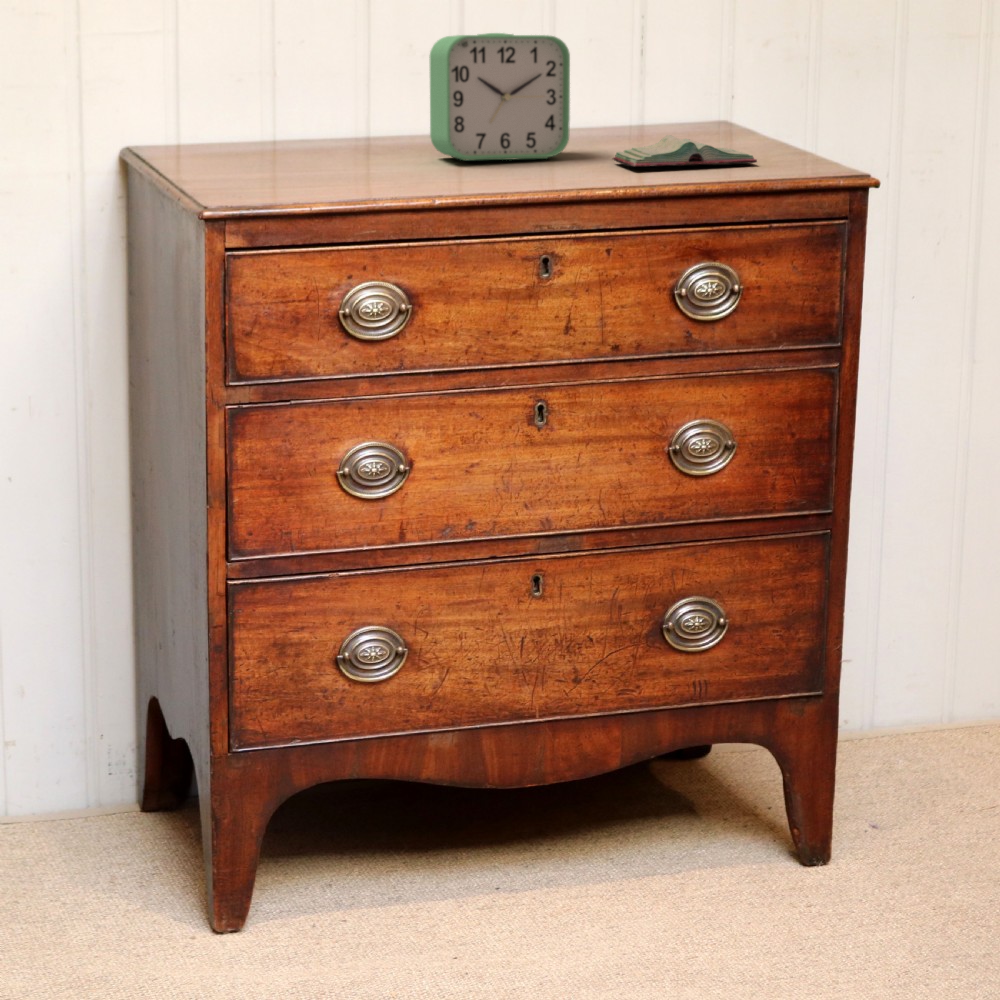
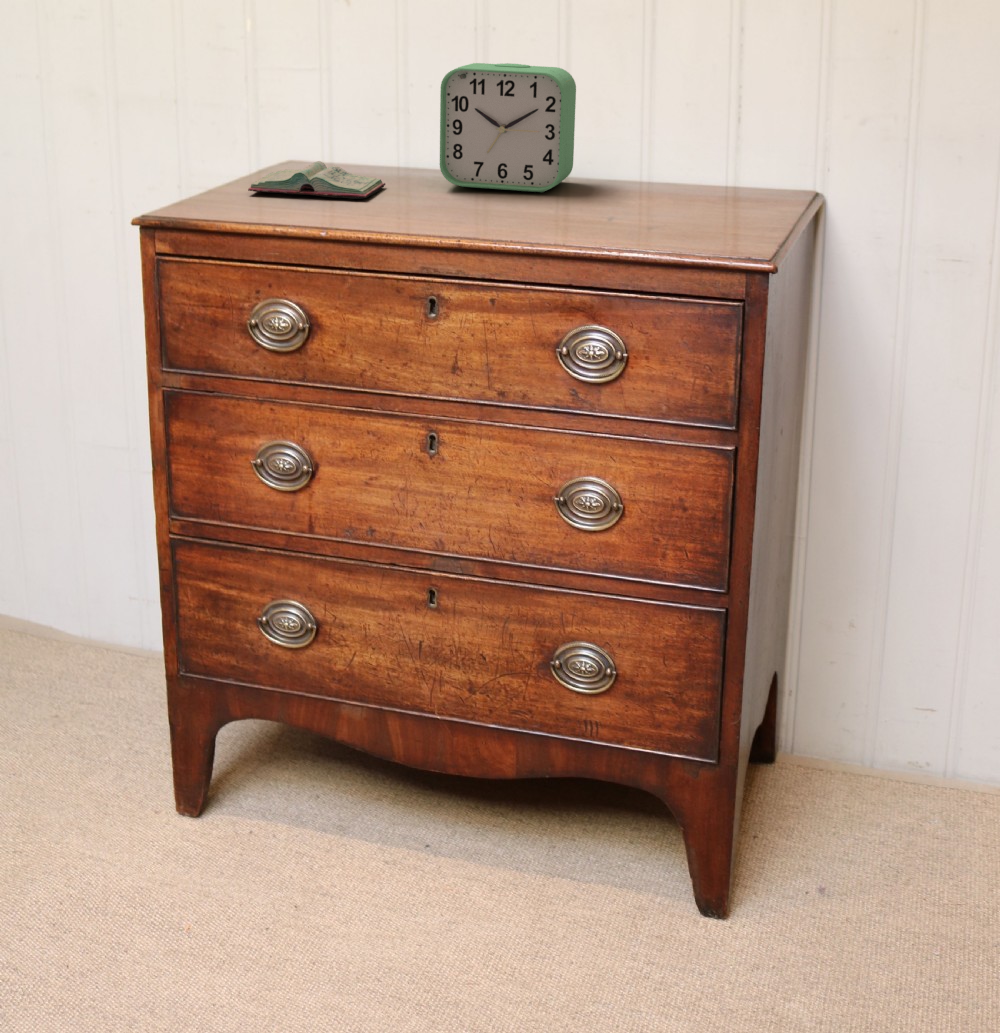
book: present [612,135,757,167] -> present [248,161,385,199]

